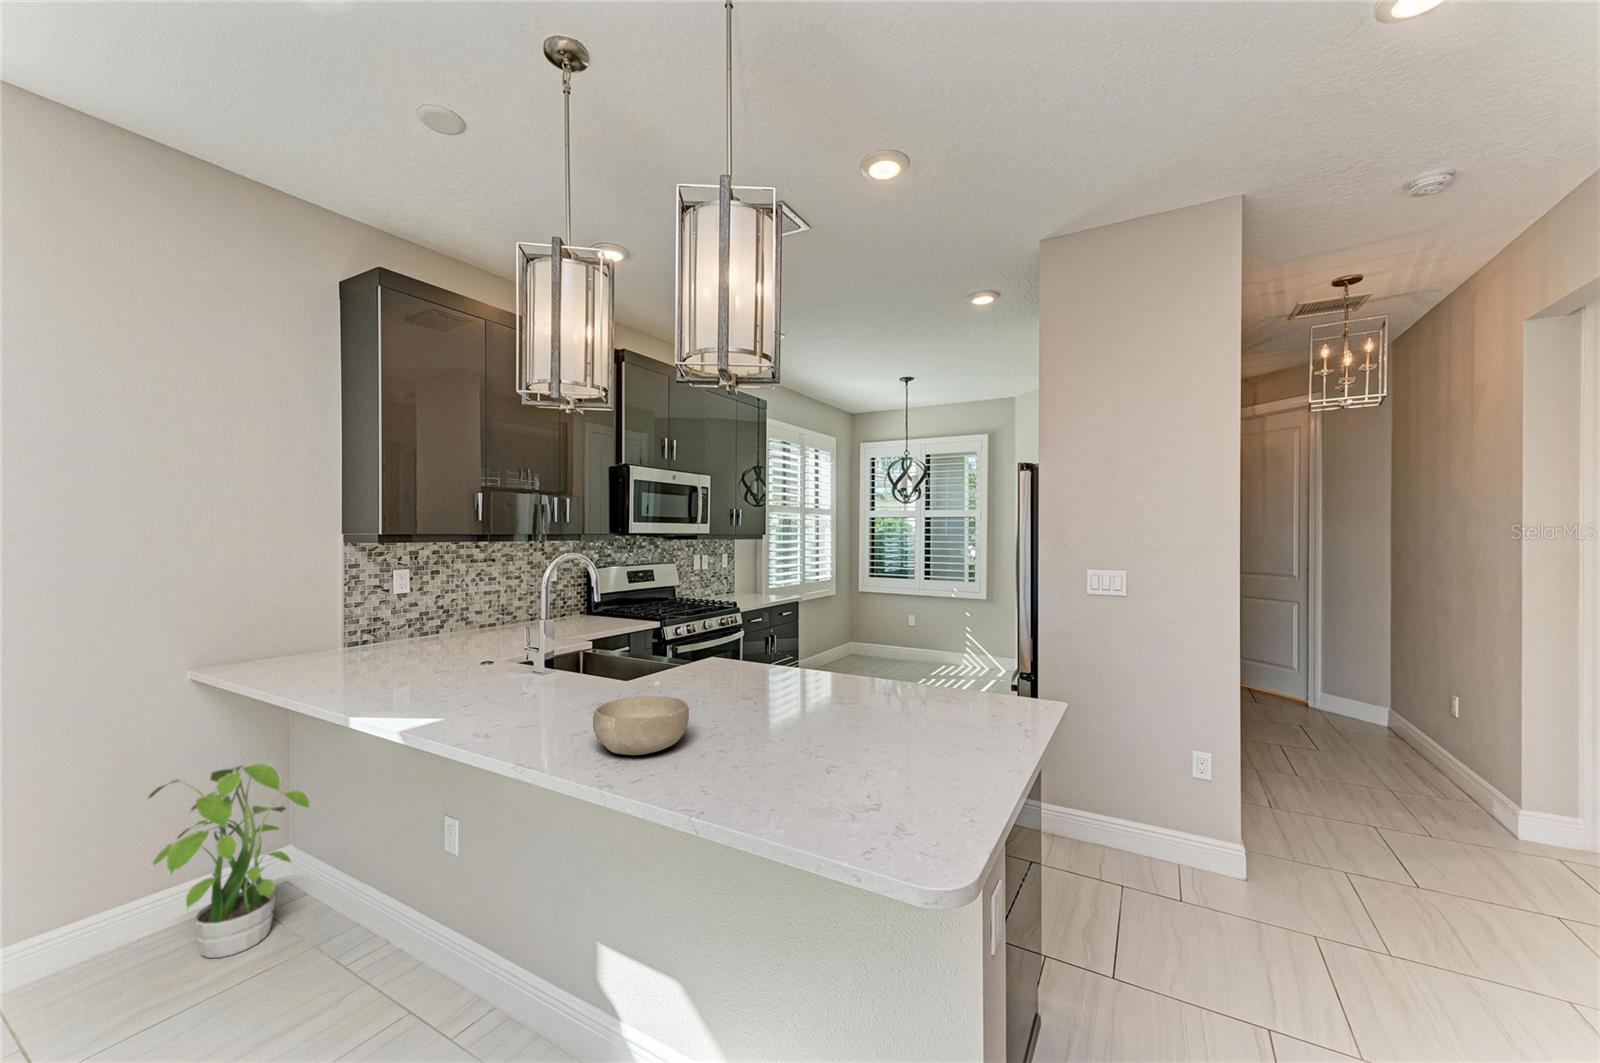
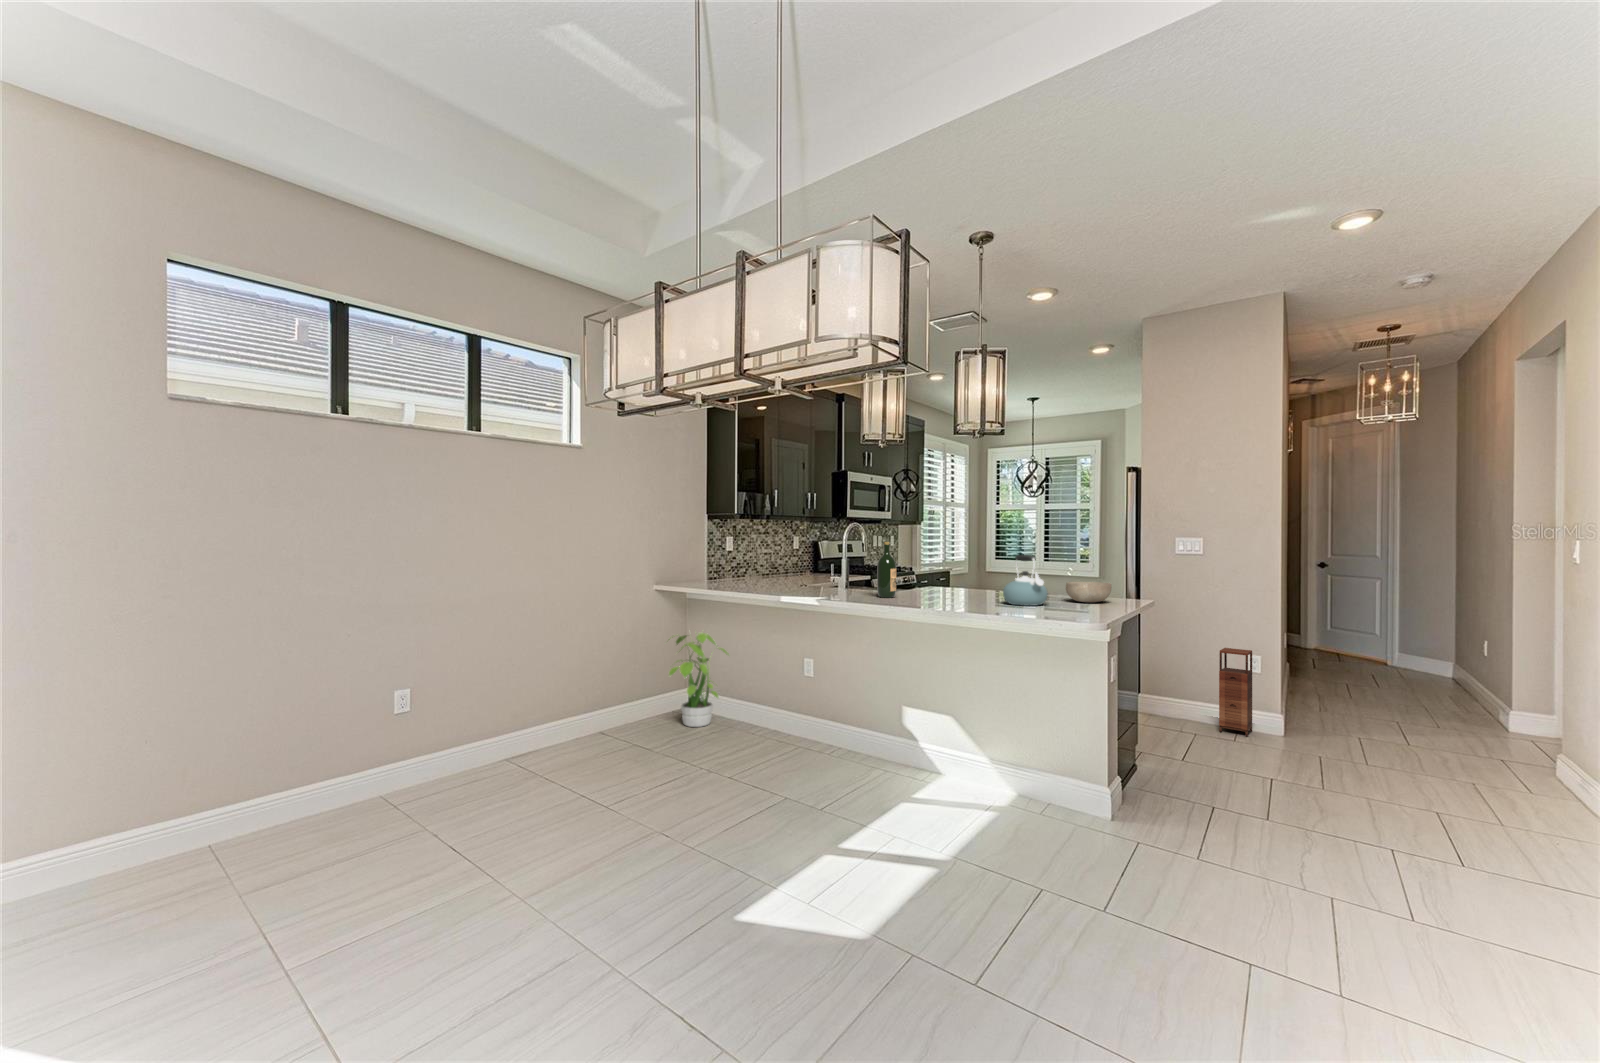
wine bottle: none [498,613,543,738] -> present [877,542,896,598]
kettle: none [735,657,838,794] -> present [1003,555,1048,606]
bowl: present [593,696,689,755] -> present [1066,582,1112,603]
storage cabinet: none [1167,760,1218,924] -> present [1219,648,1252,737]

